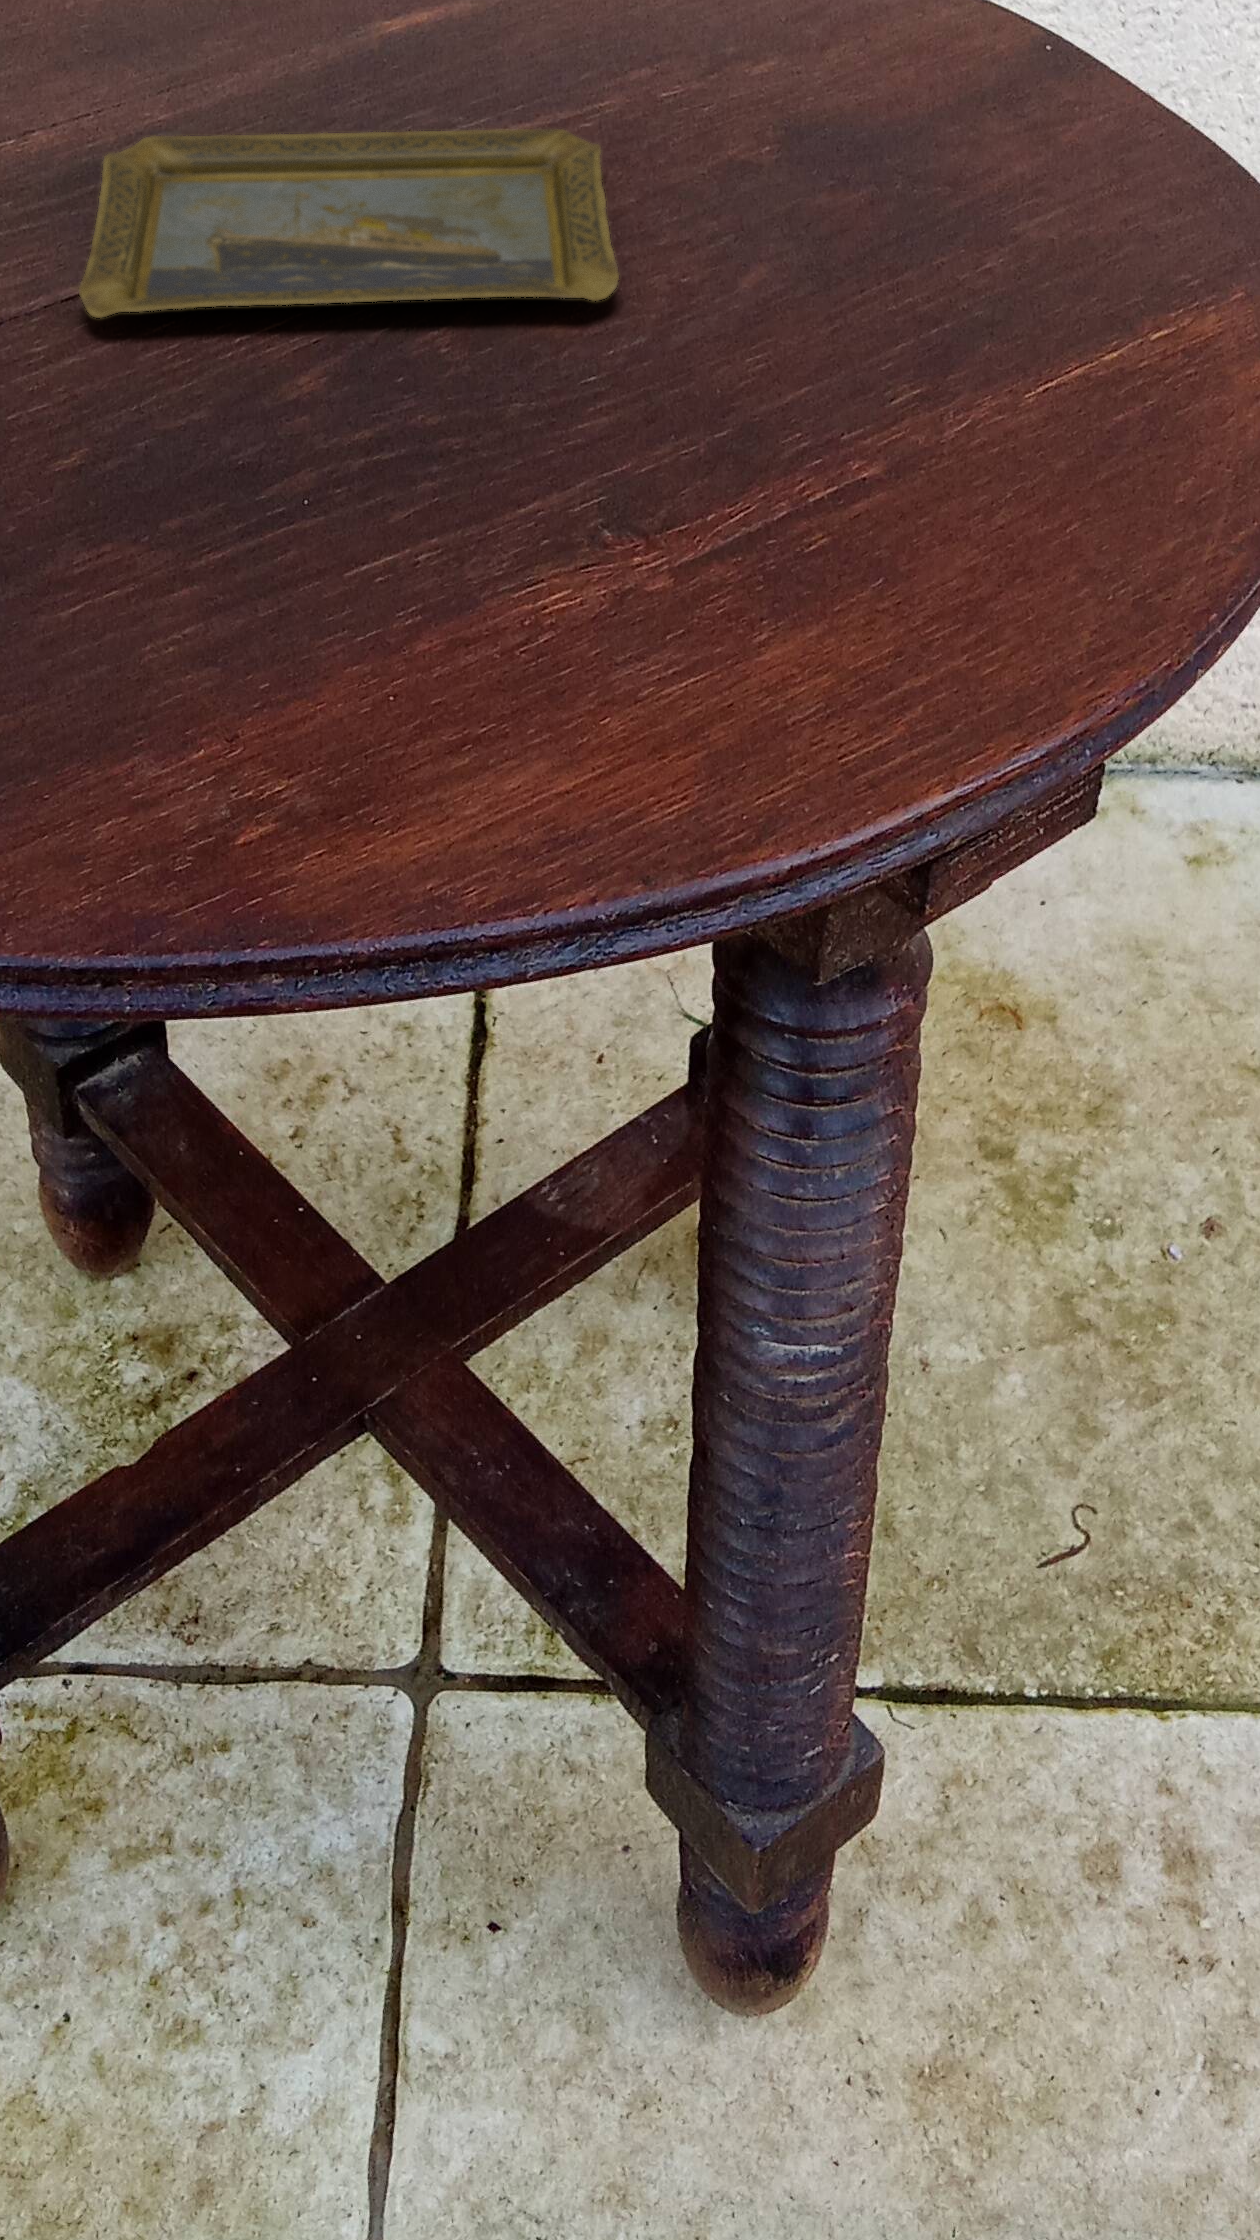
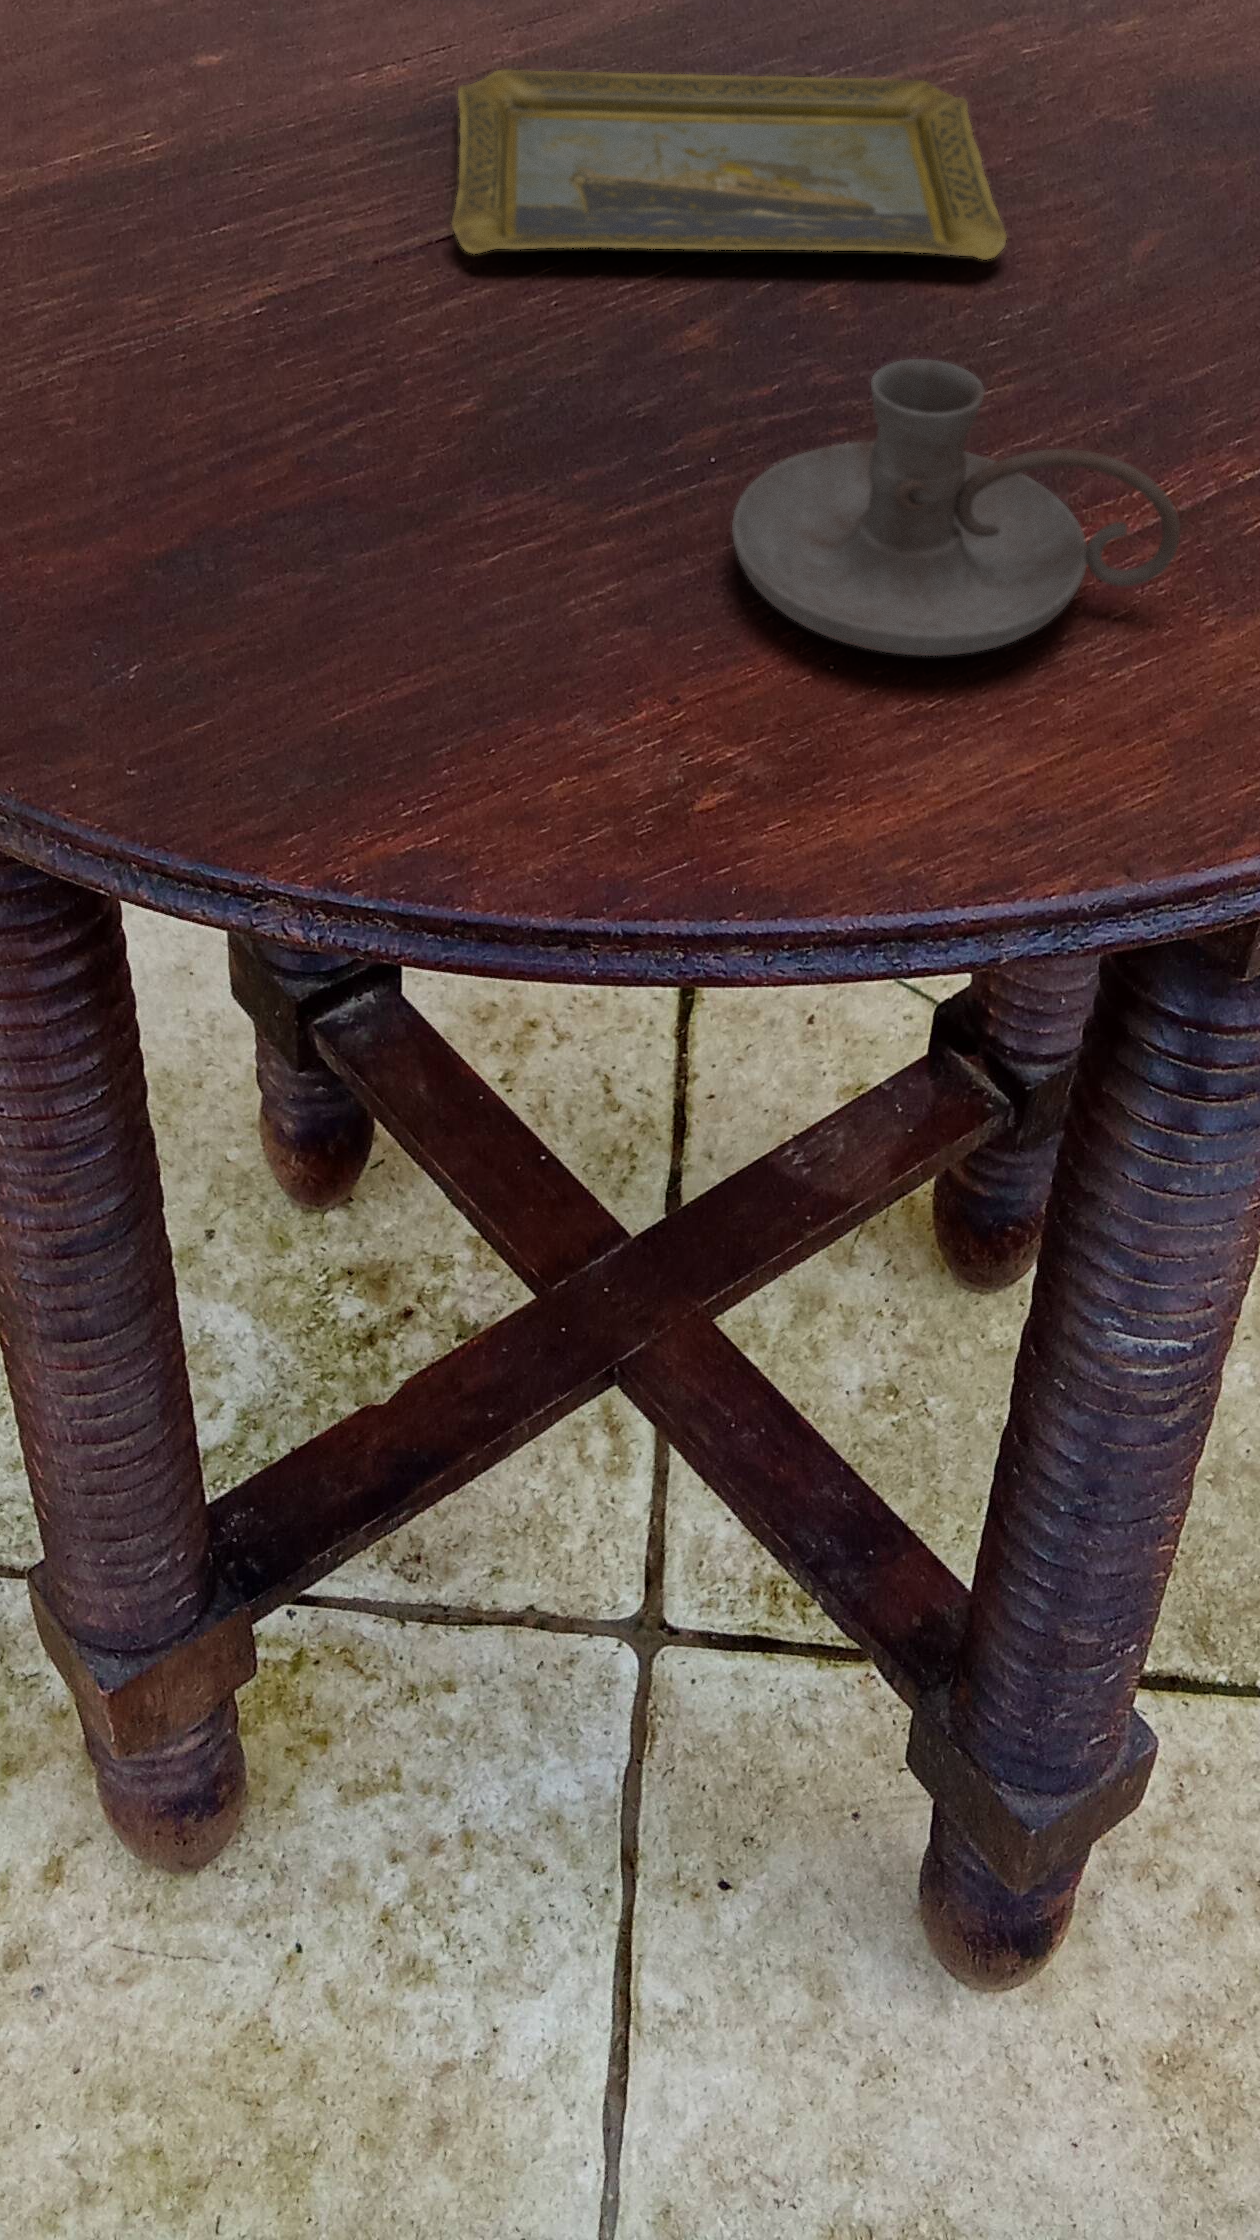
candle holder: none [302,400,723,686] -> present [732,359,1180,656]

